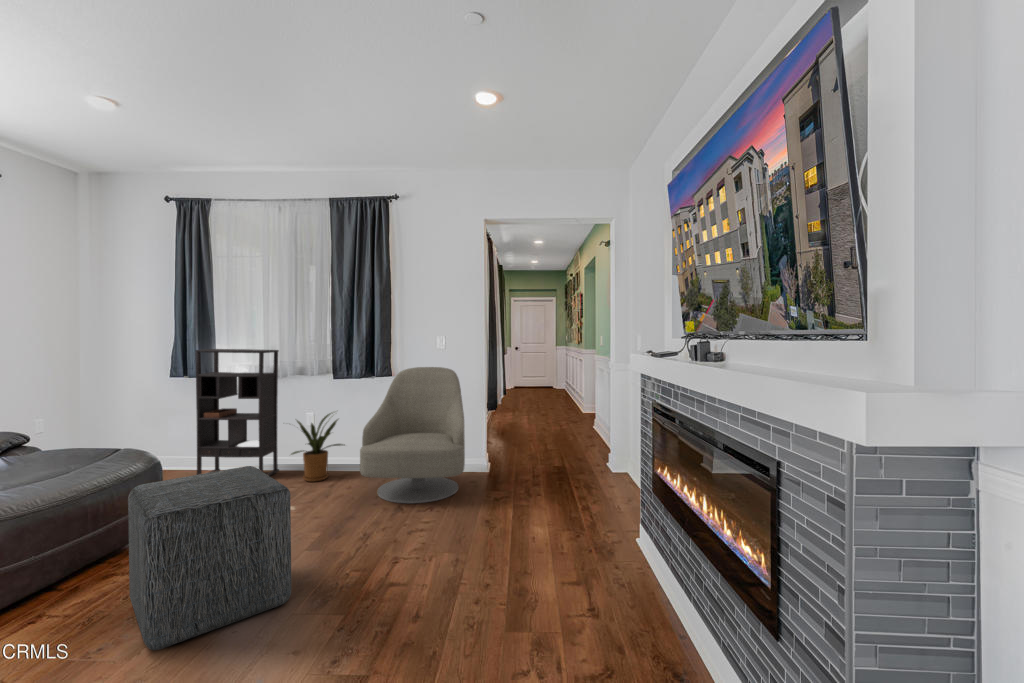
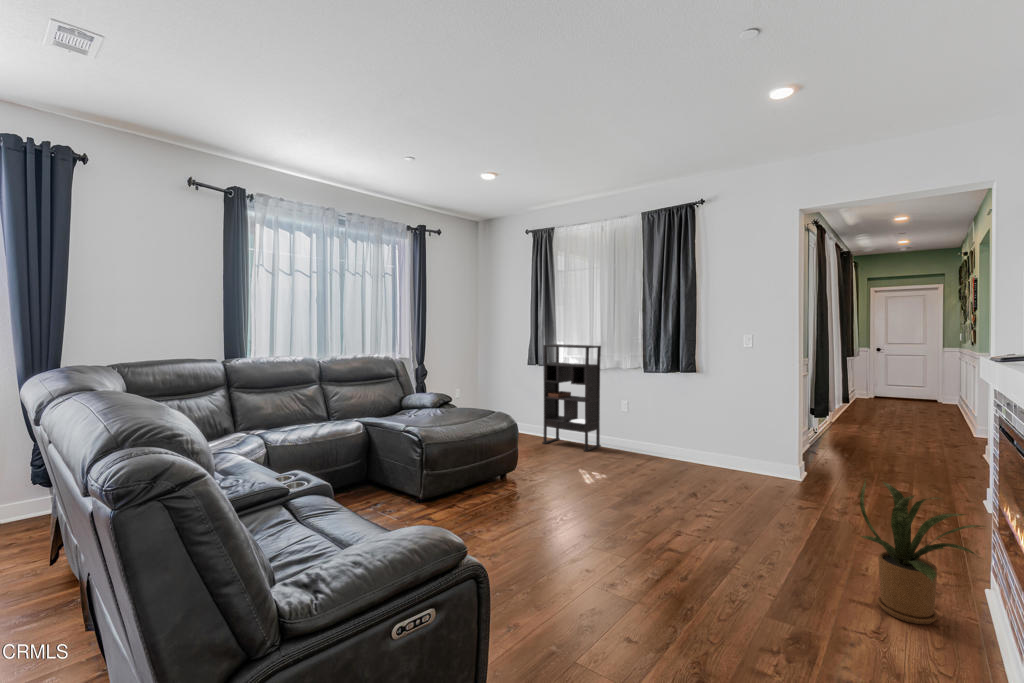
armchair: present [360,367,465,503] -> none [660,365,767,495]
house plant: present [291,413,343,482] -> present [860,480,983,624]
ottoman: present [128,466,291,650] -> none [495,432,590,542]

